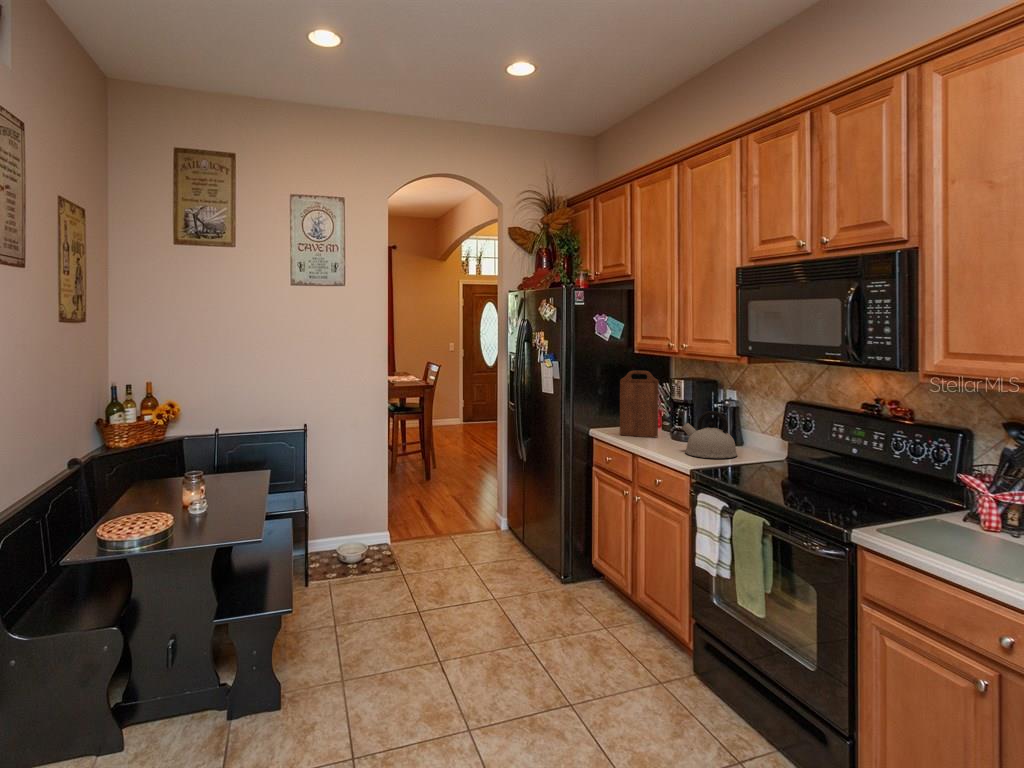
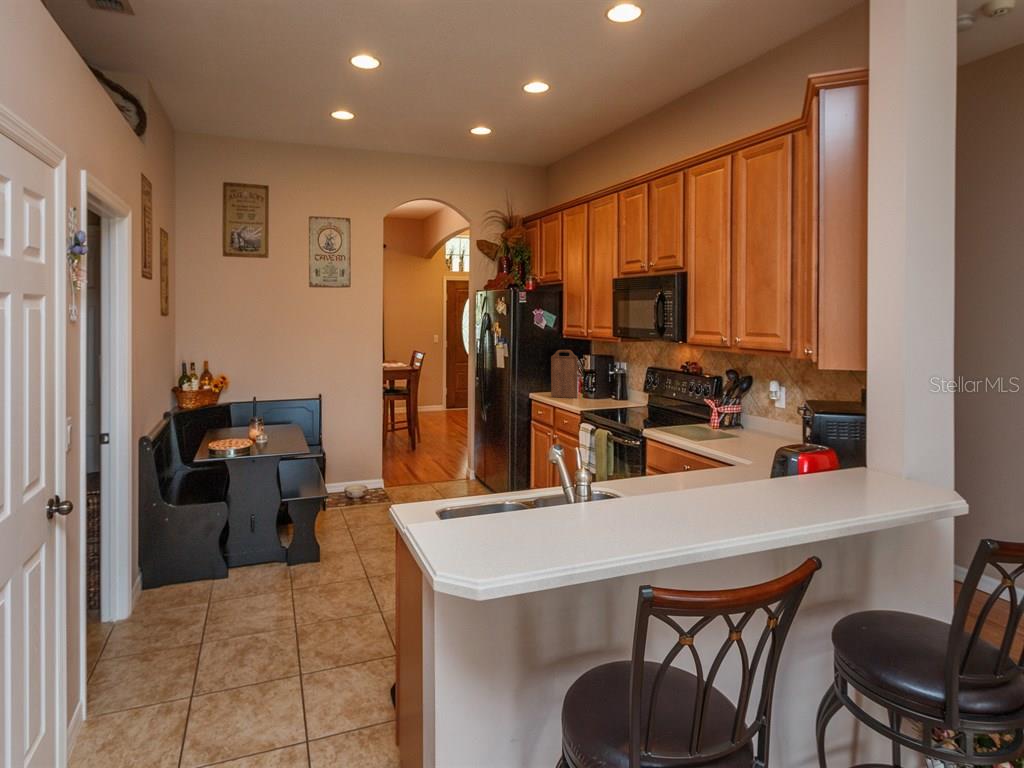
kettle: present [682,411,737,458] -> none [587,375,622,407]

